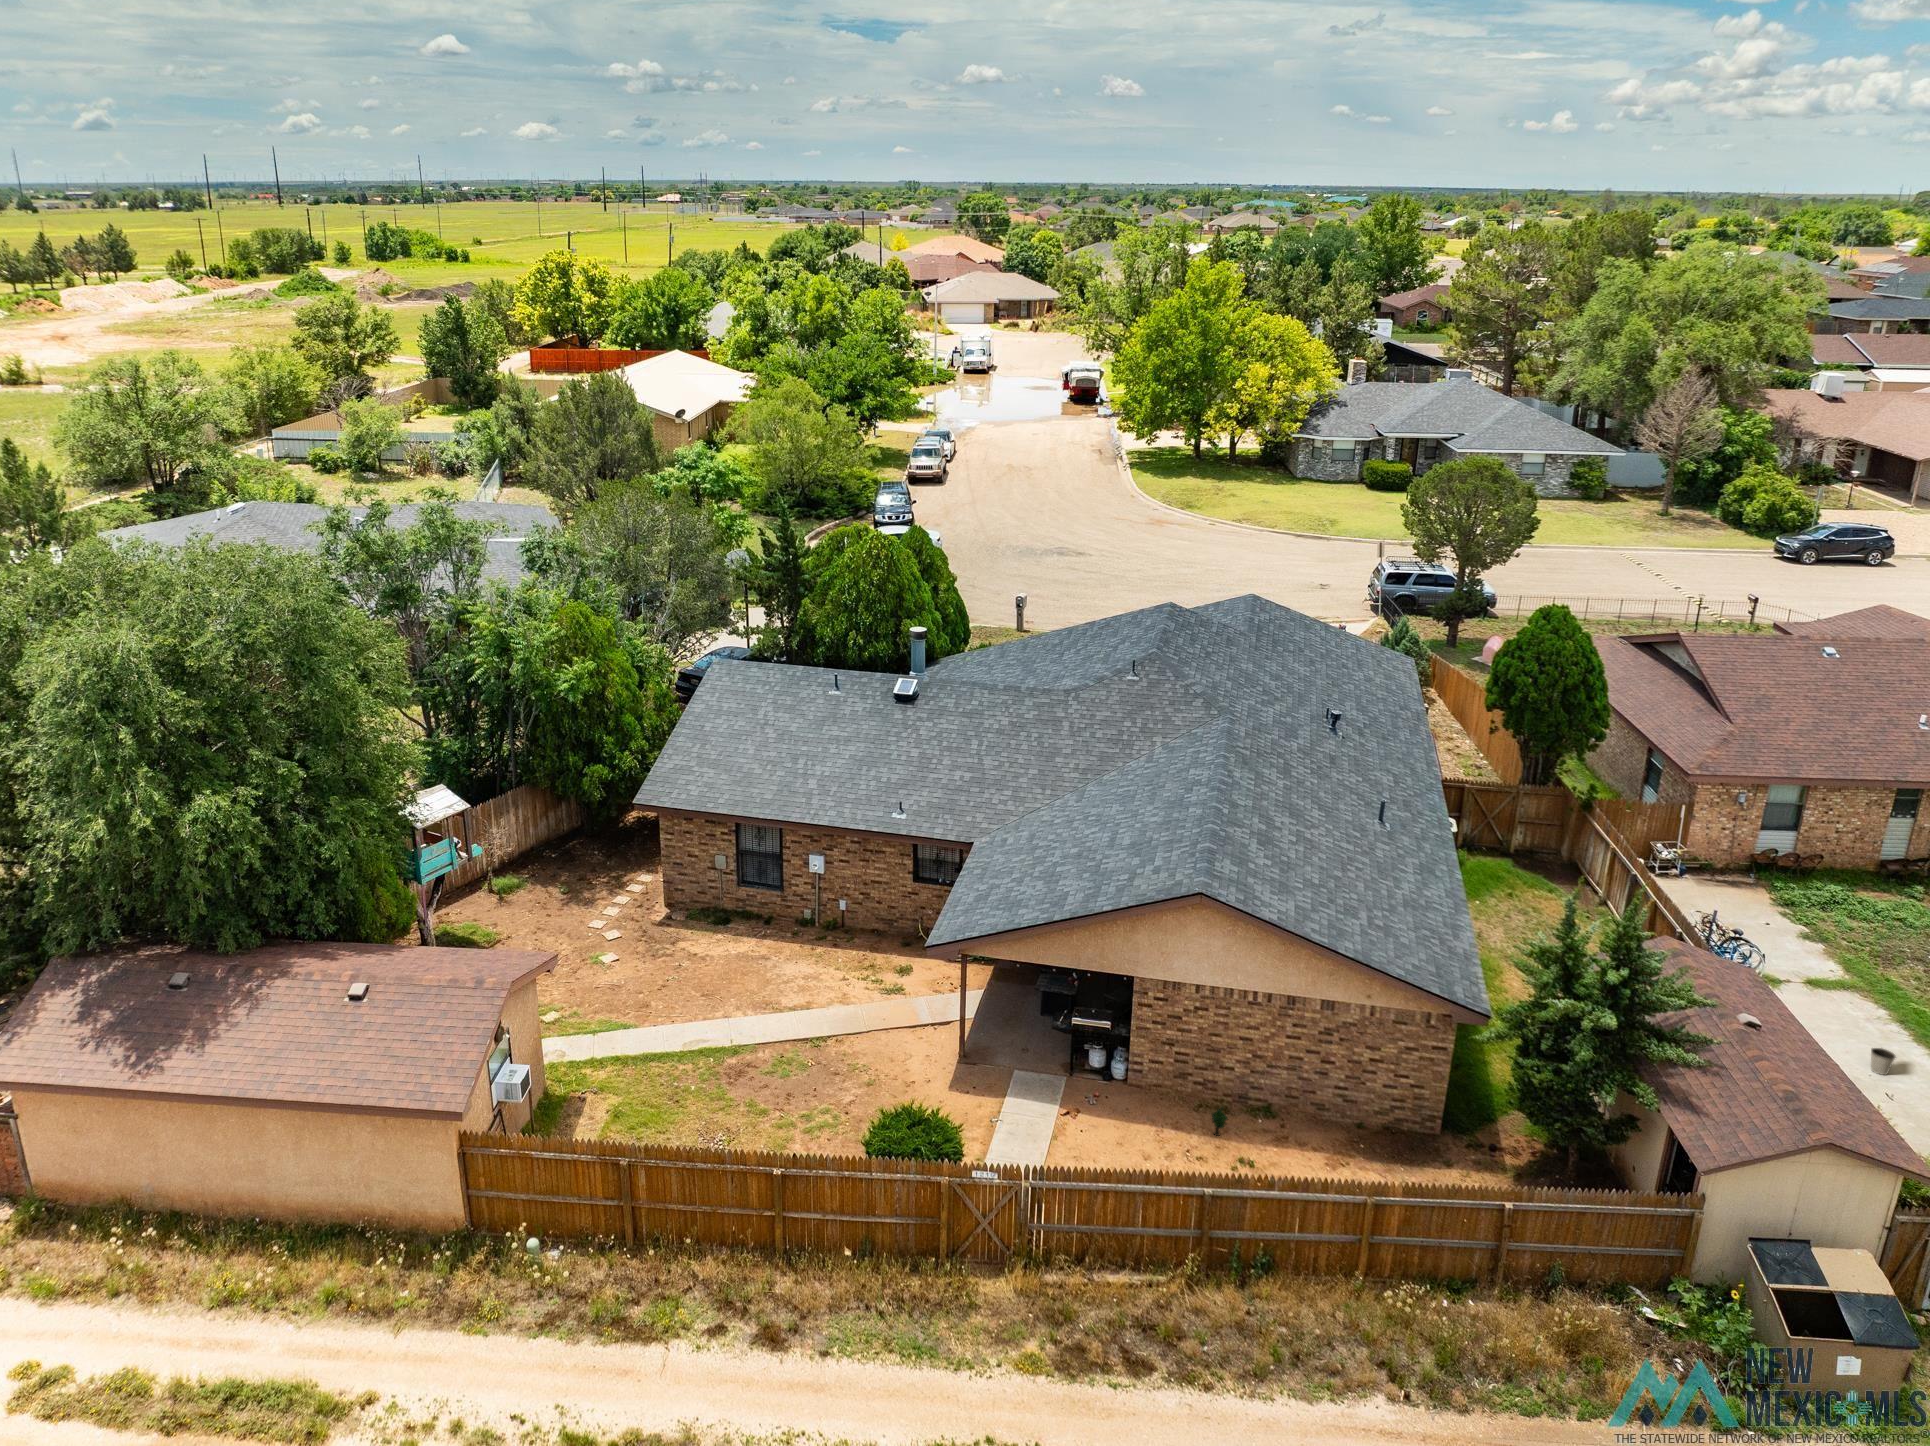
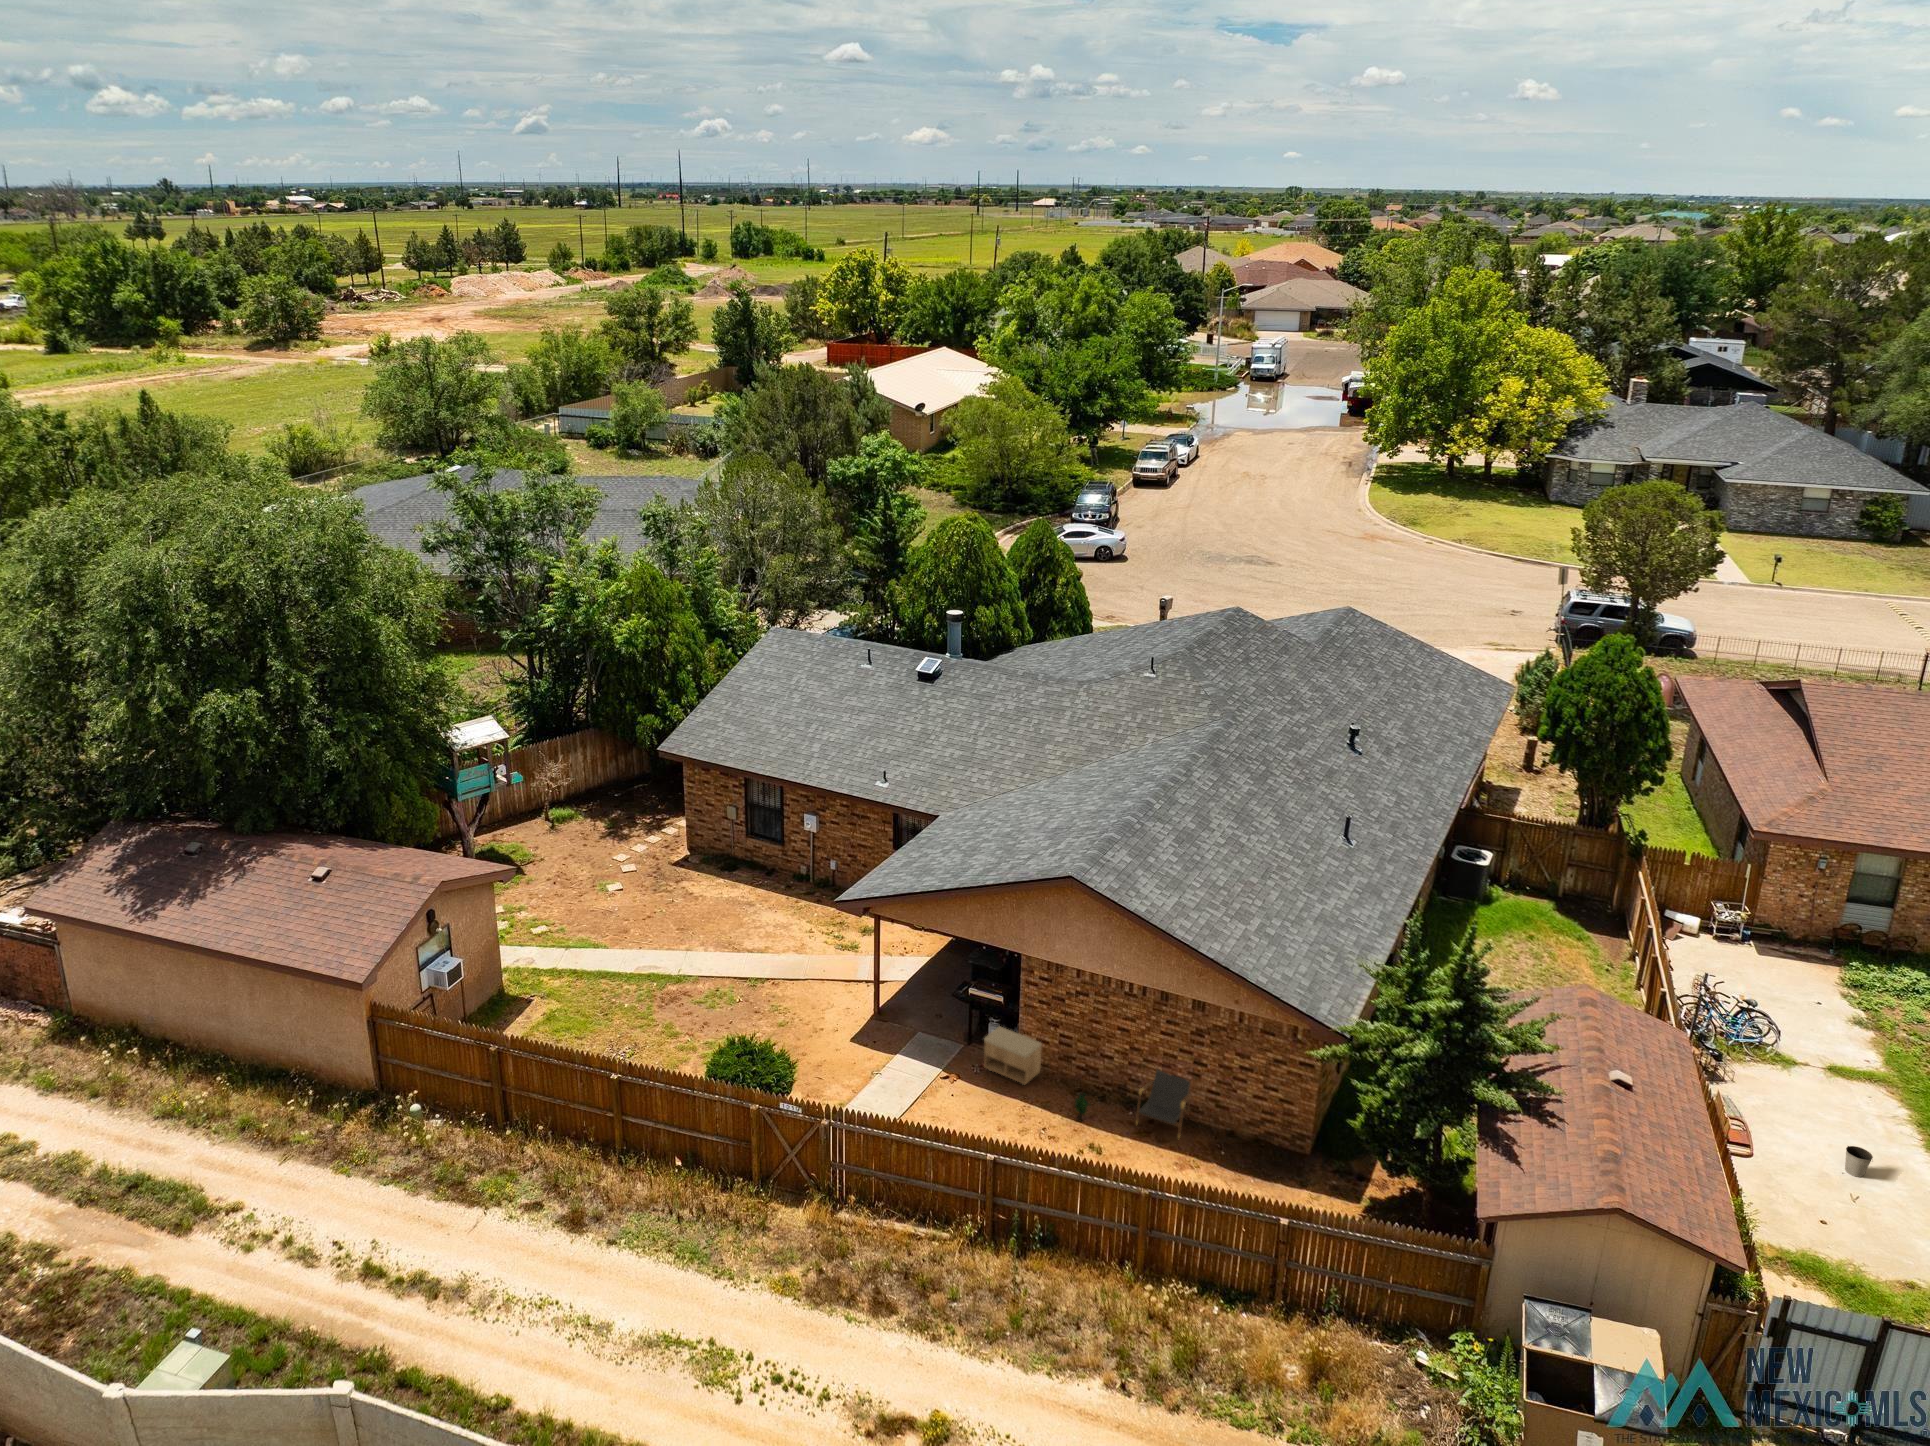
storage bench: none [1098,1051,1156,1107] -> present [984,1027,1042,1085]
lounge chair: none [1271,1063,1323,1139] -> present [1136,1069,1191,1138]

